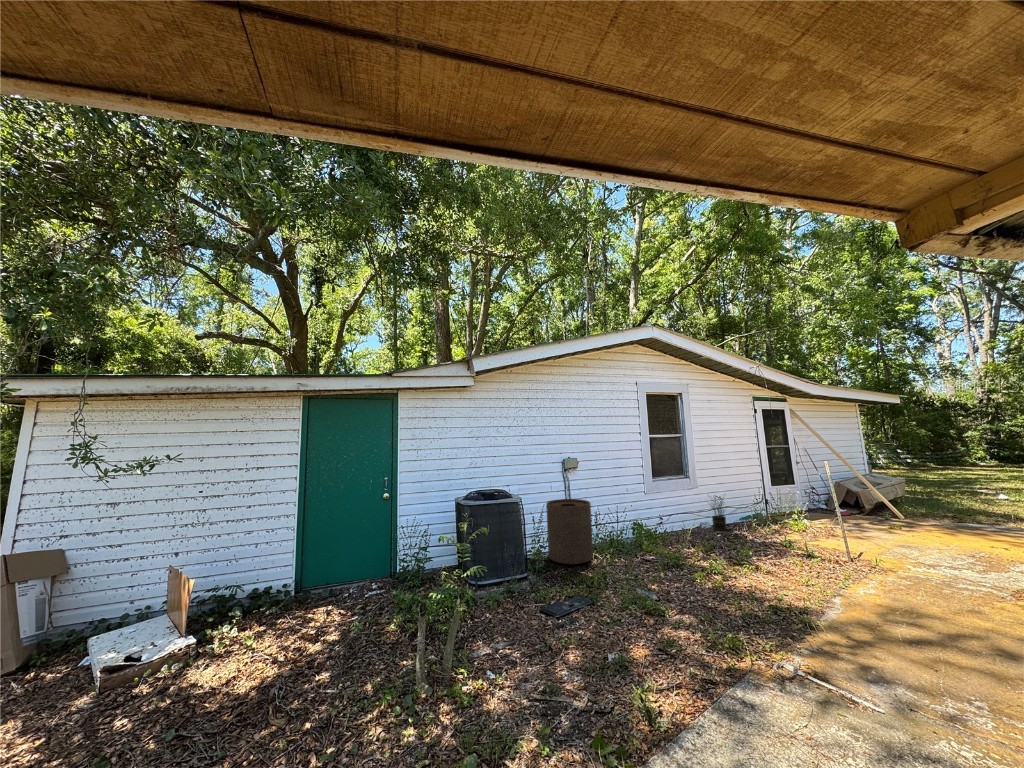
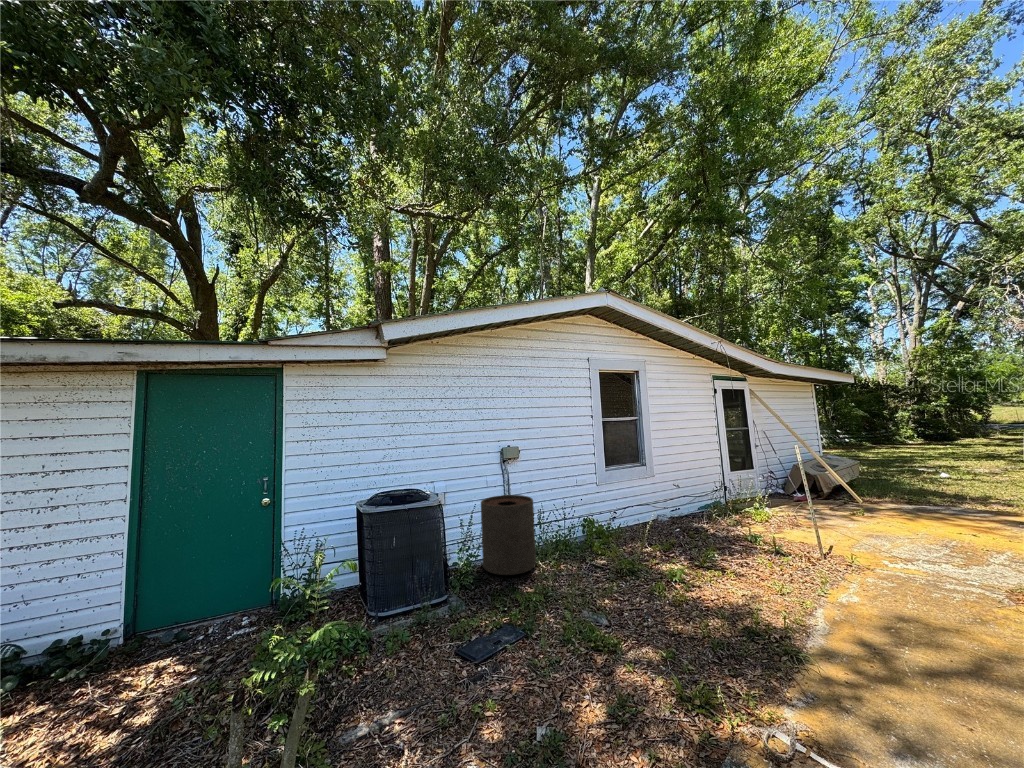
potted plant: present [712,497,726,531] -> none [663,480,688,522]

